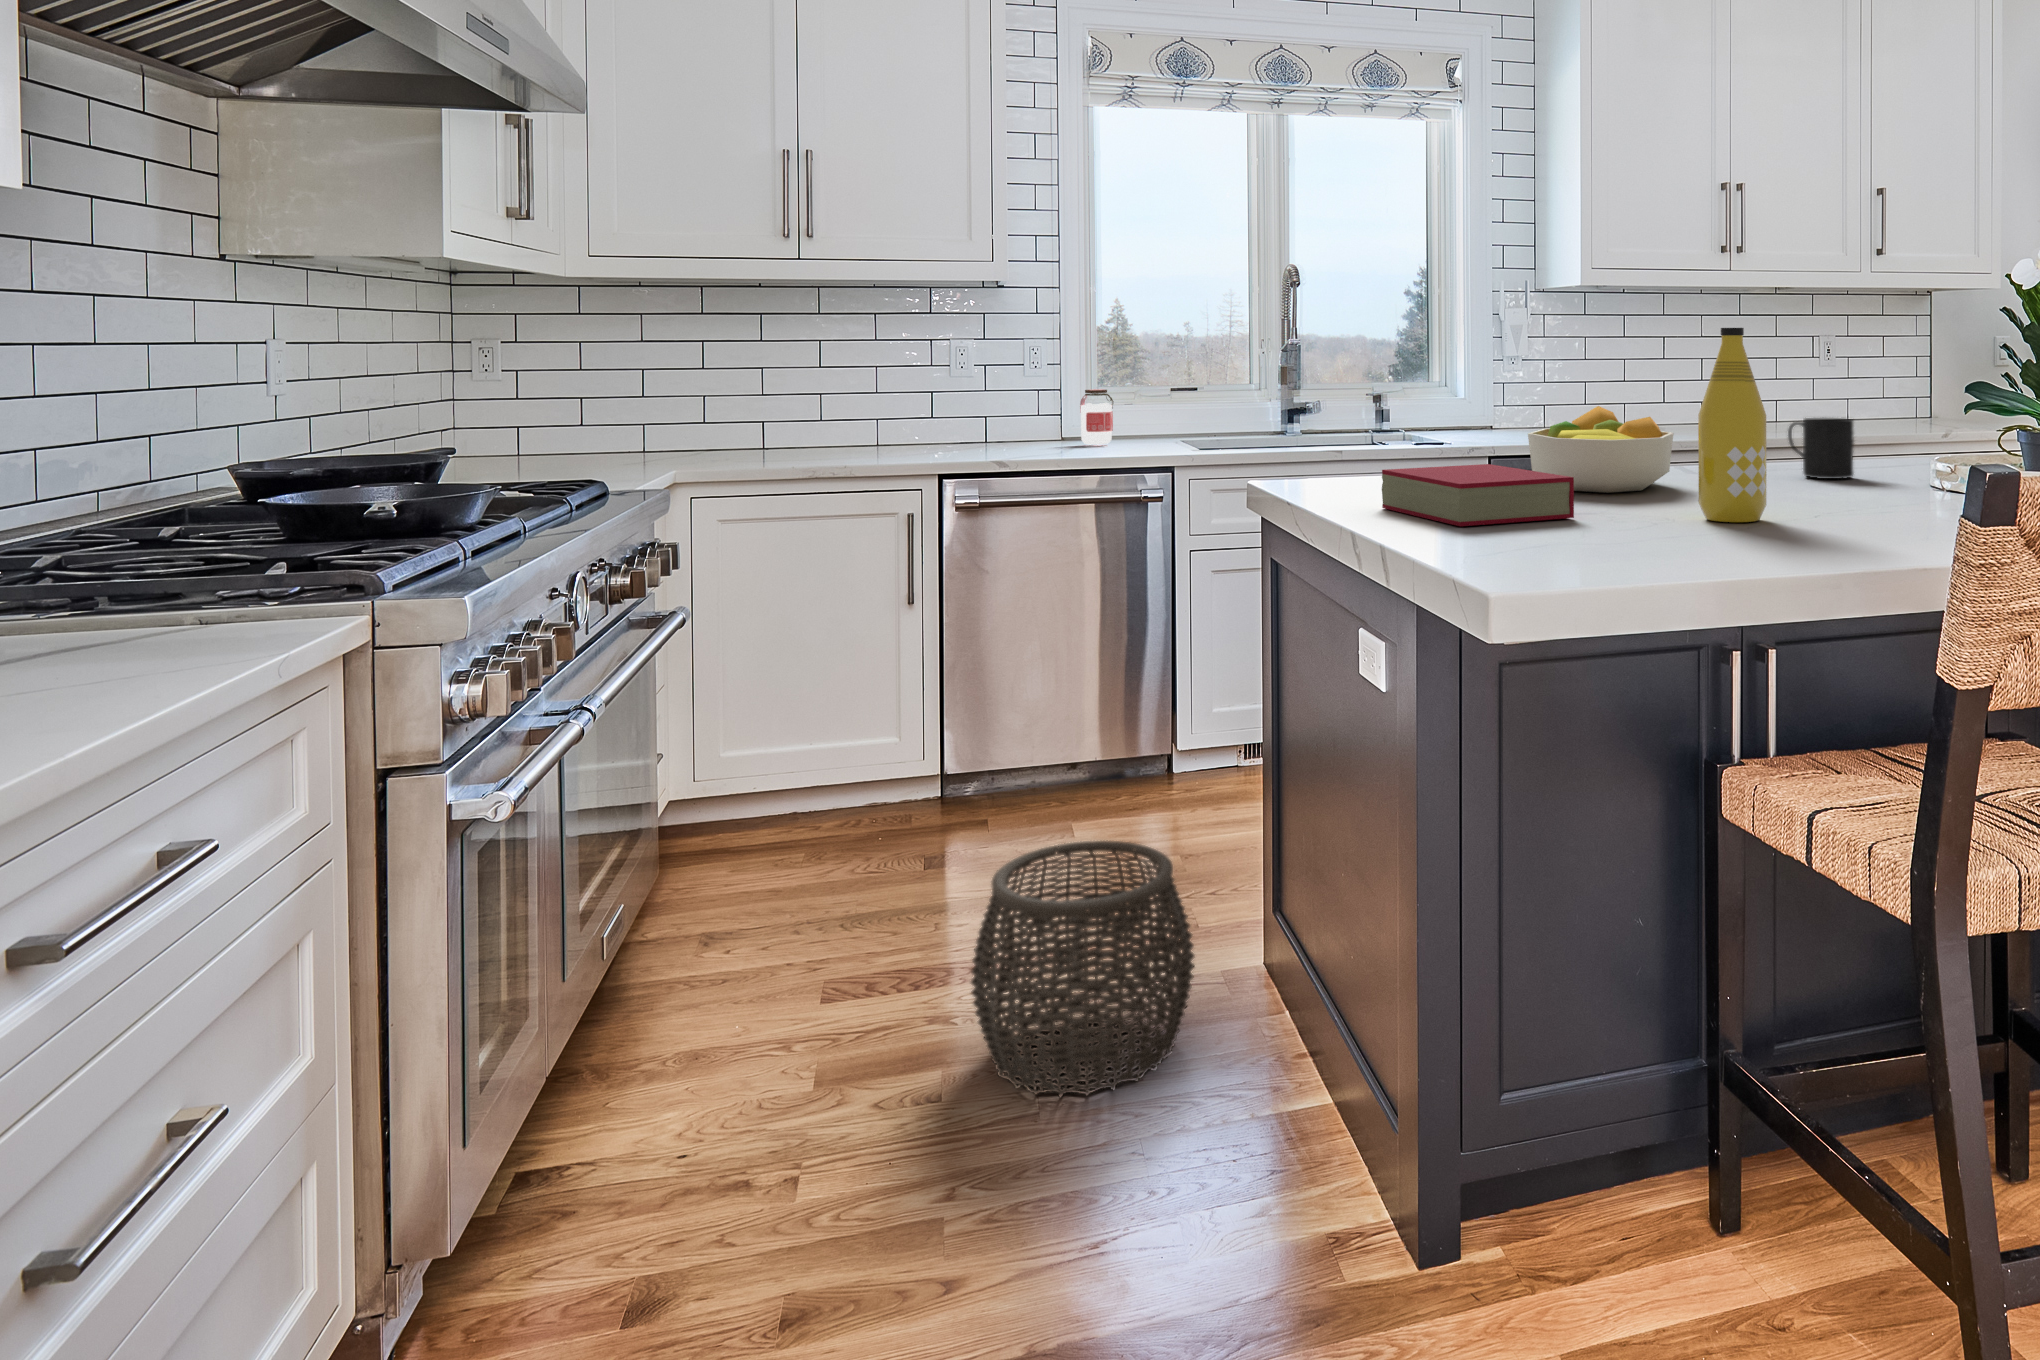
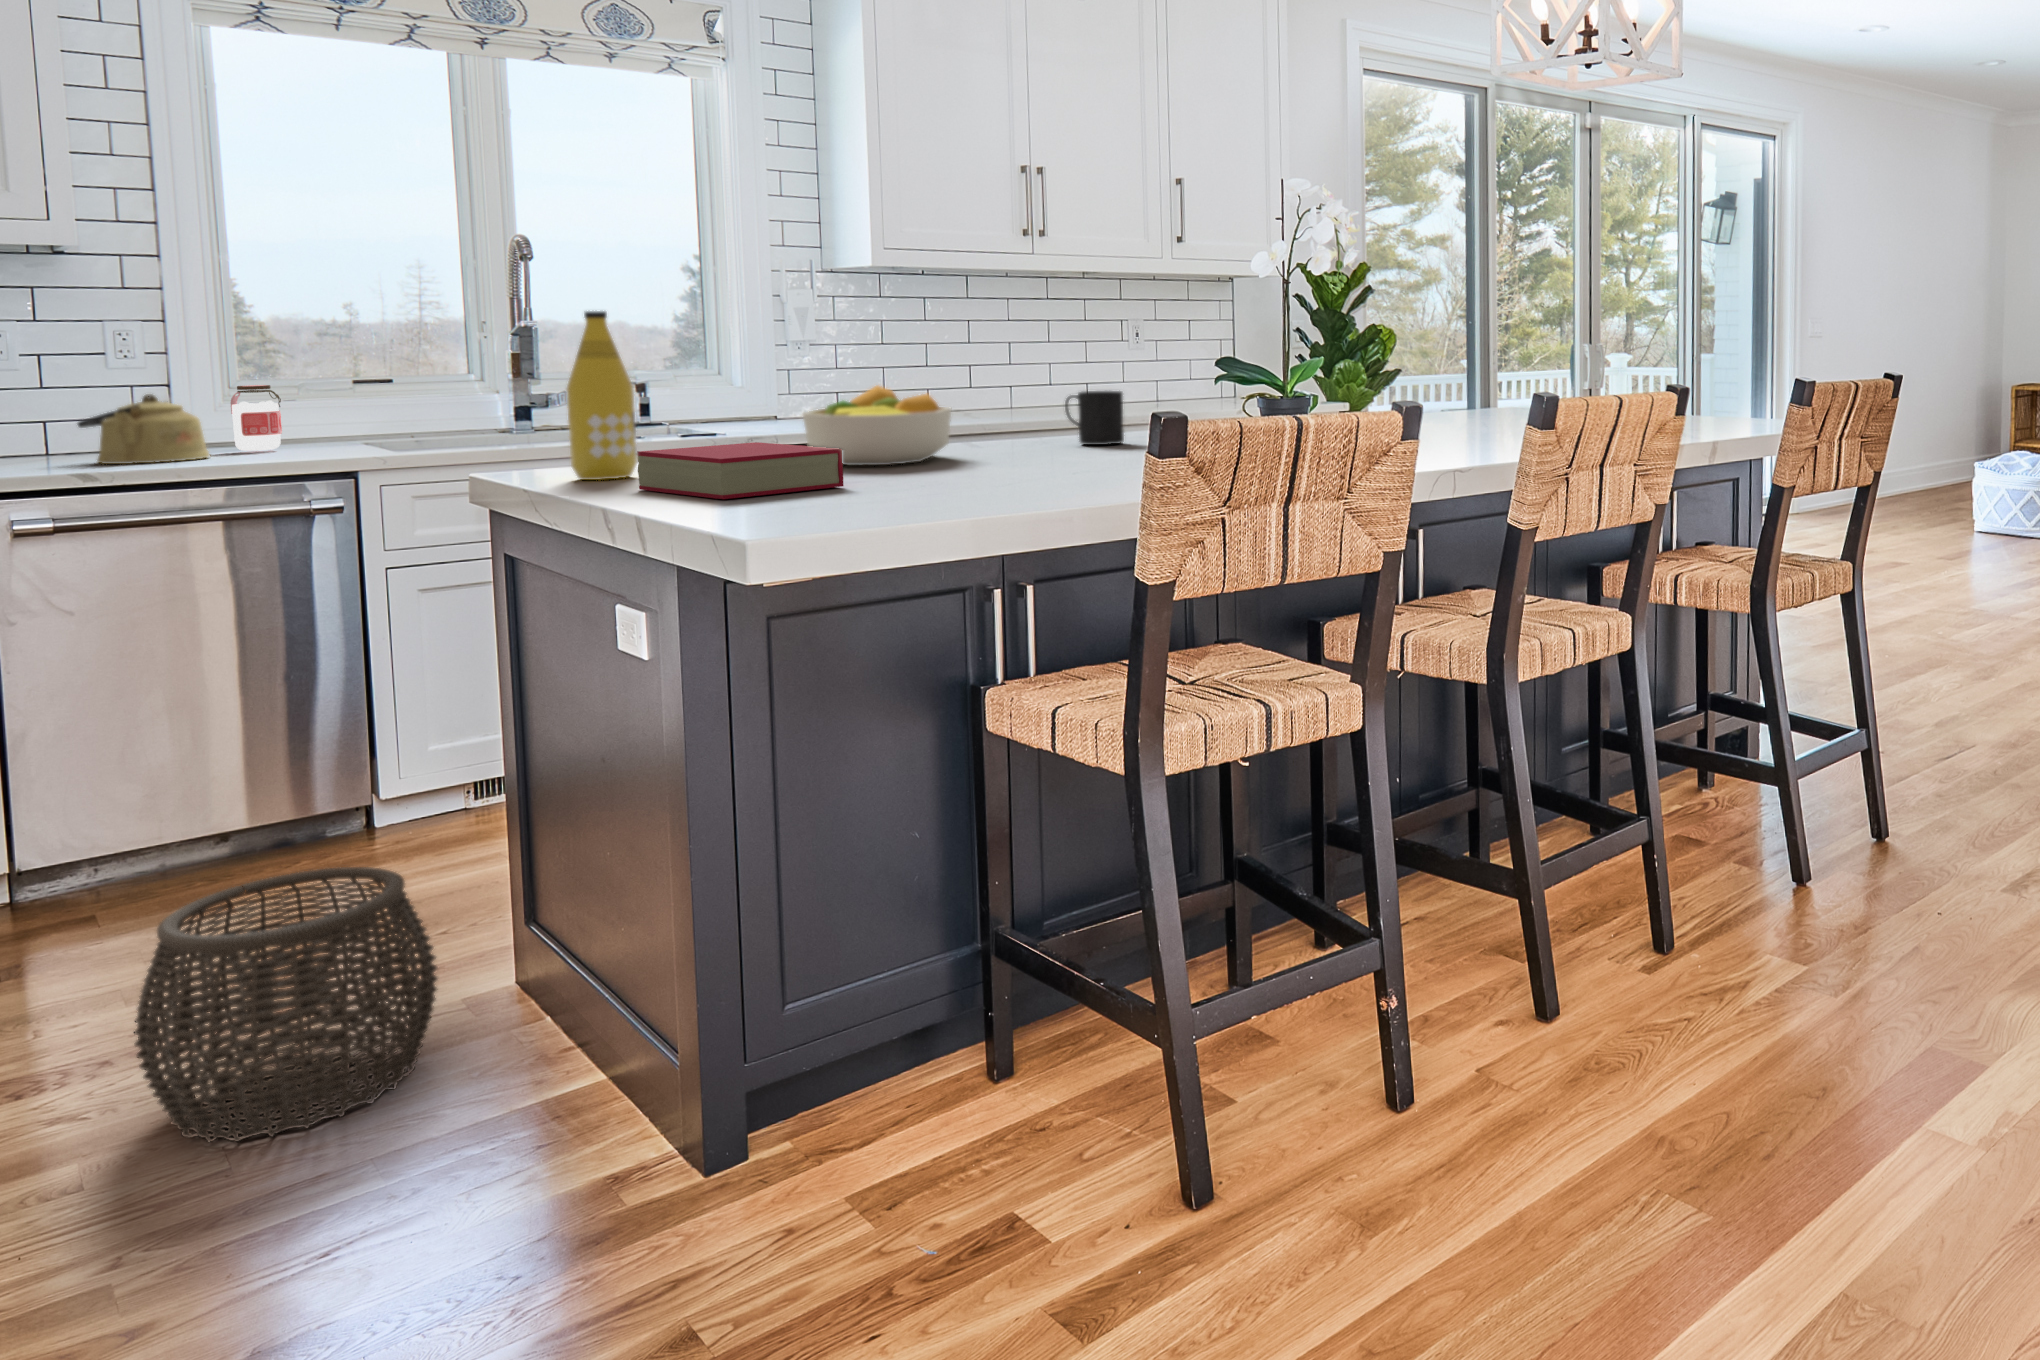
bottle: present [1698,328,1766,522] -> present [567,311,637,480]
kettle: none [981,395,1064,453] -> present [78,394,209,464]

